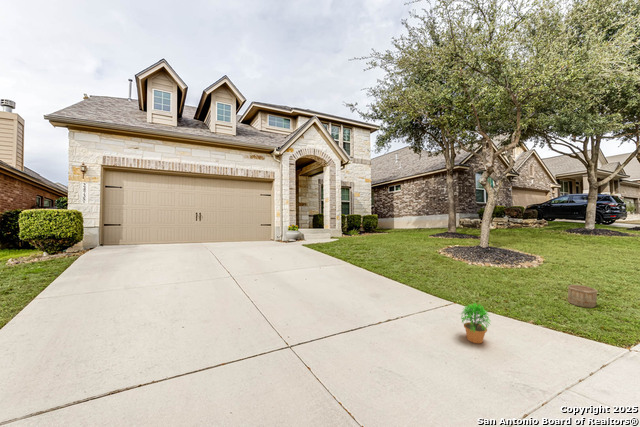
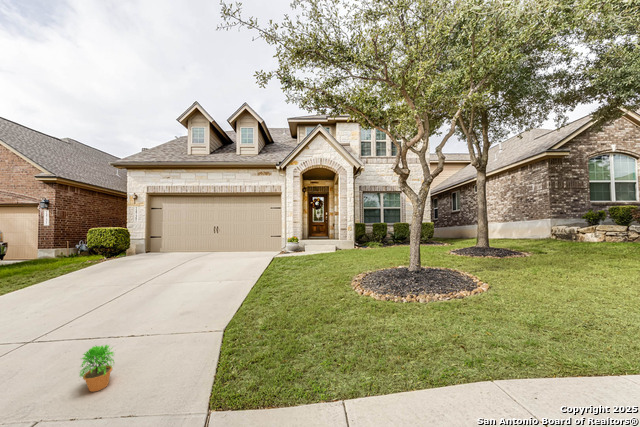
wooden bucket: present [568,285,598,308] -> none [326,349,361,394]

